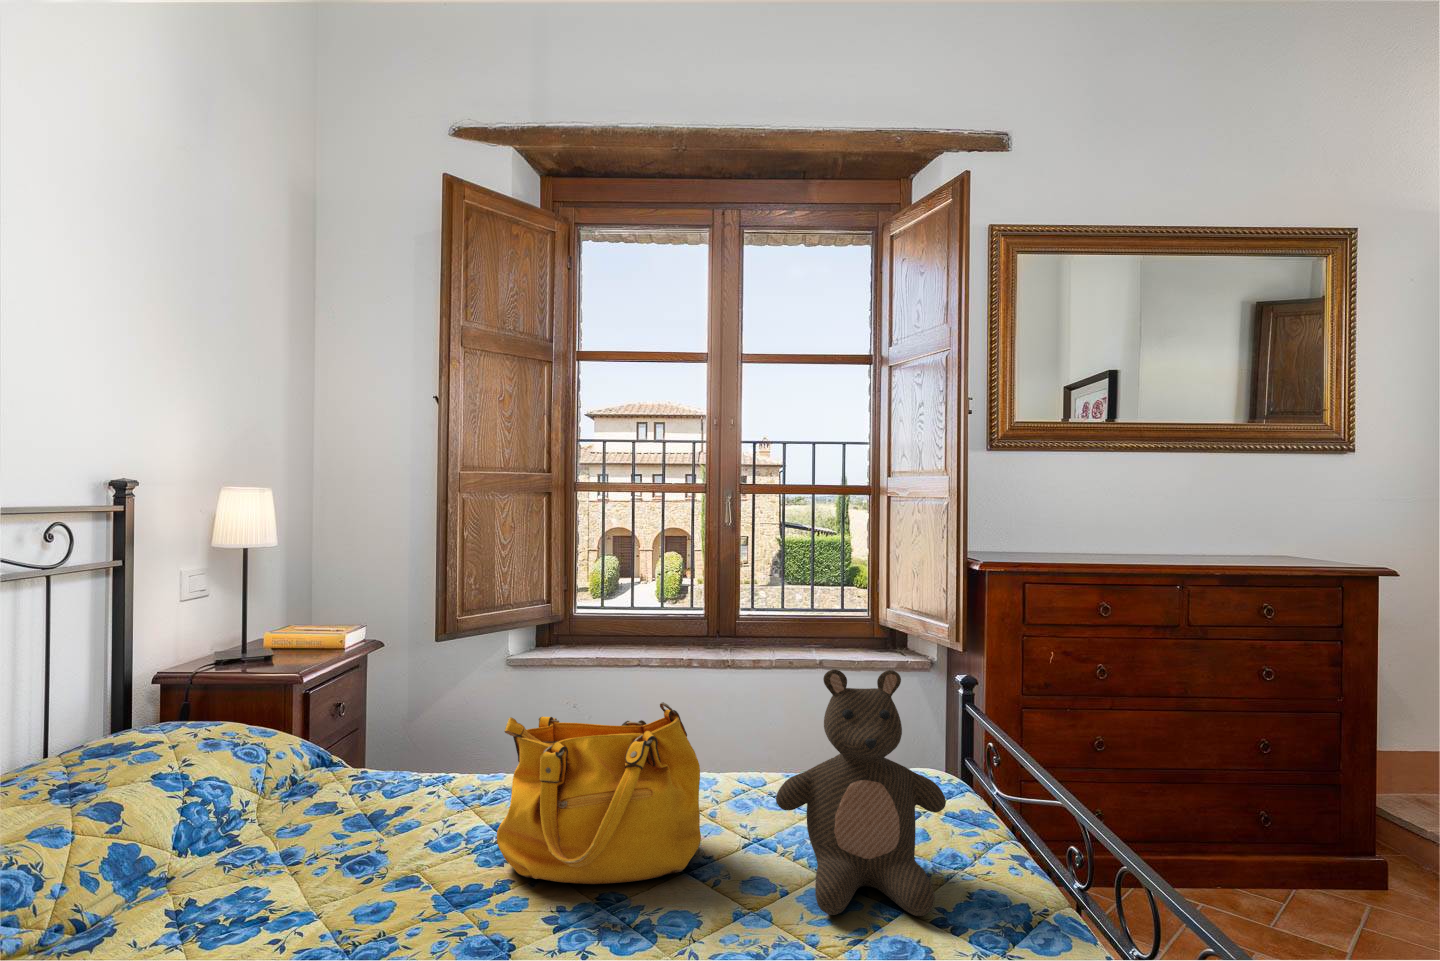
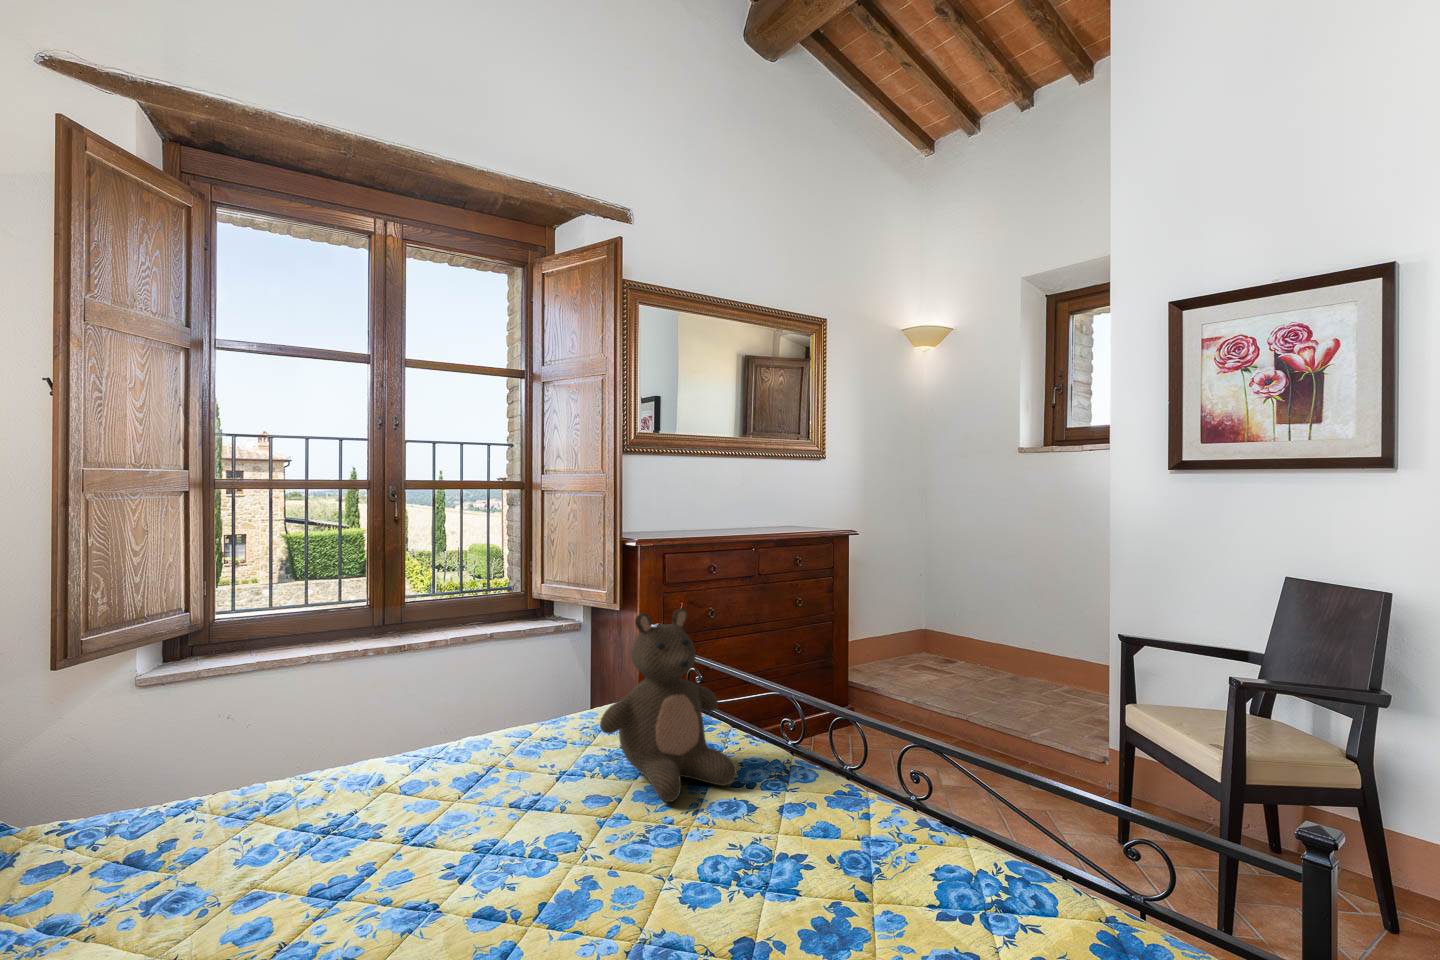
handbag: present [497,702,701,884] -> none [338,663,537,855]

